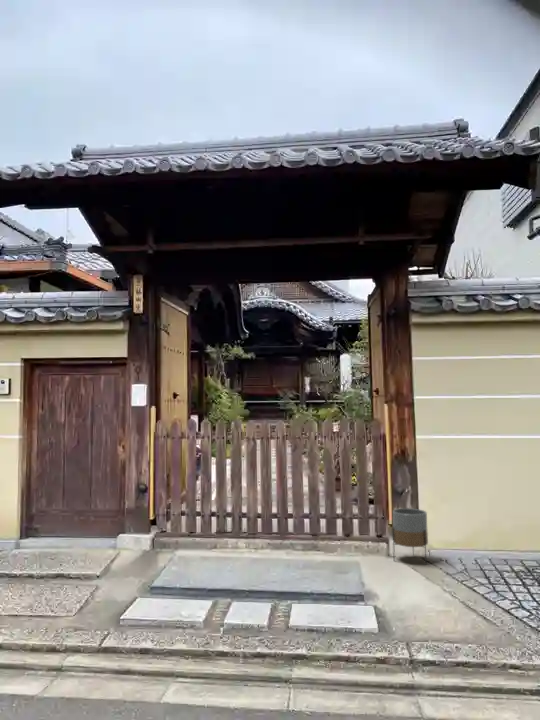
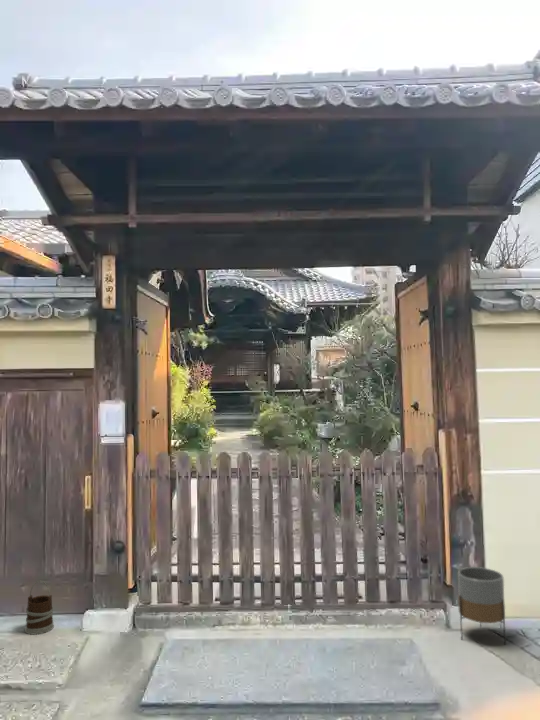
wooden bucket: none [75,512,96,549] -> present [25,581,54,634]

